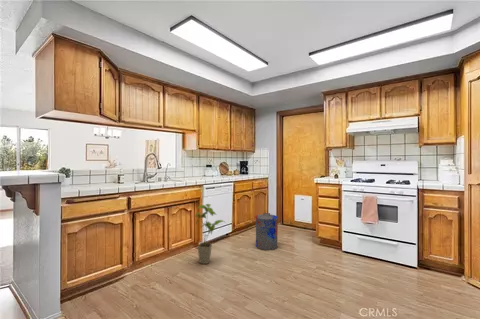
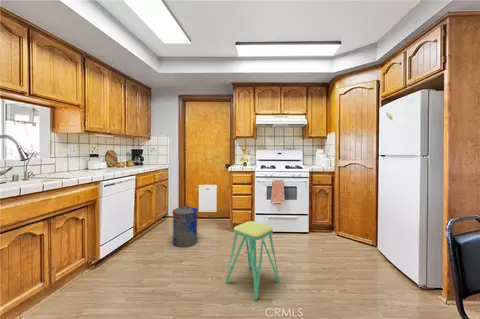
house plant: present [196,204,223,264] -> none [100,208,148,292]
stool: none [278,230,328,299] -> present [226,221,279,300]

